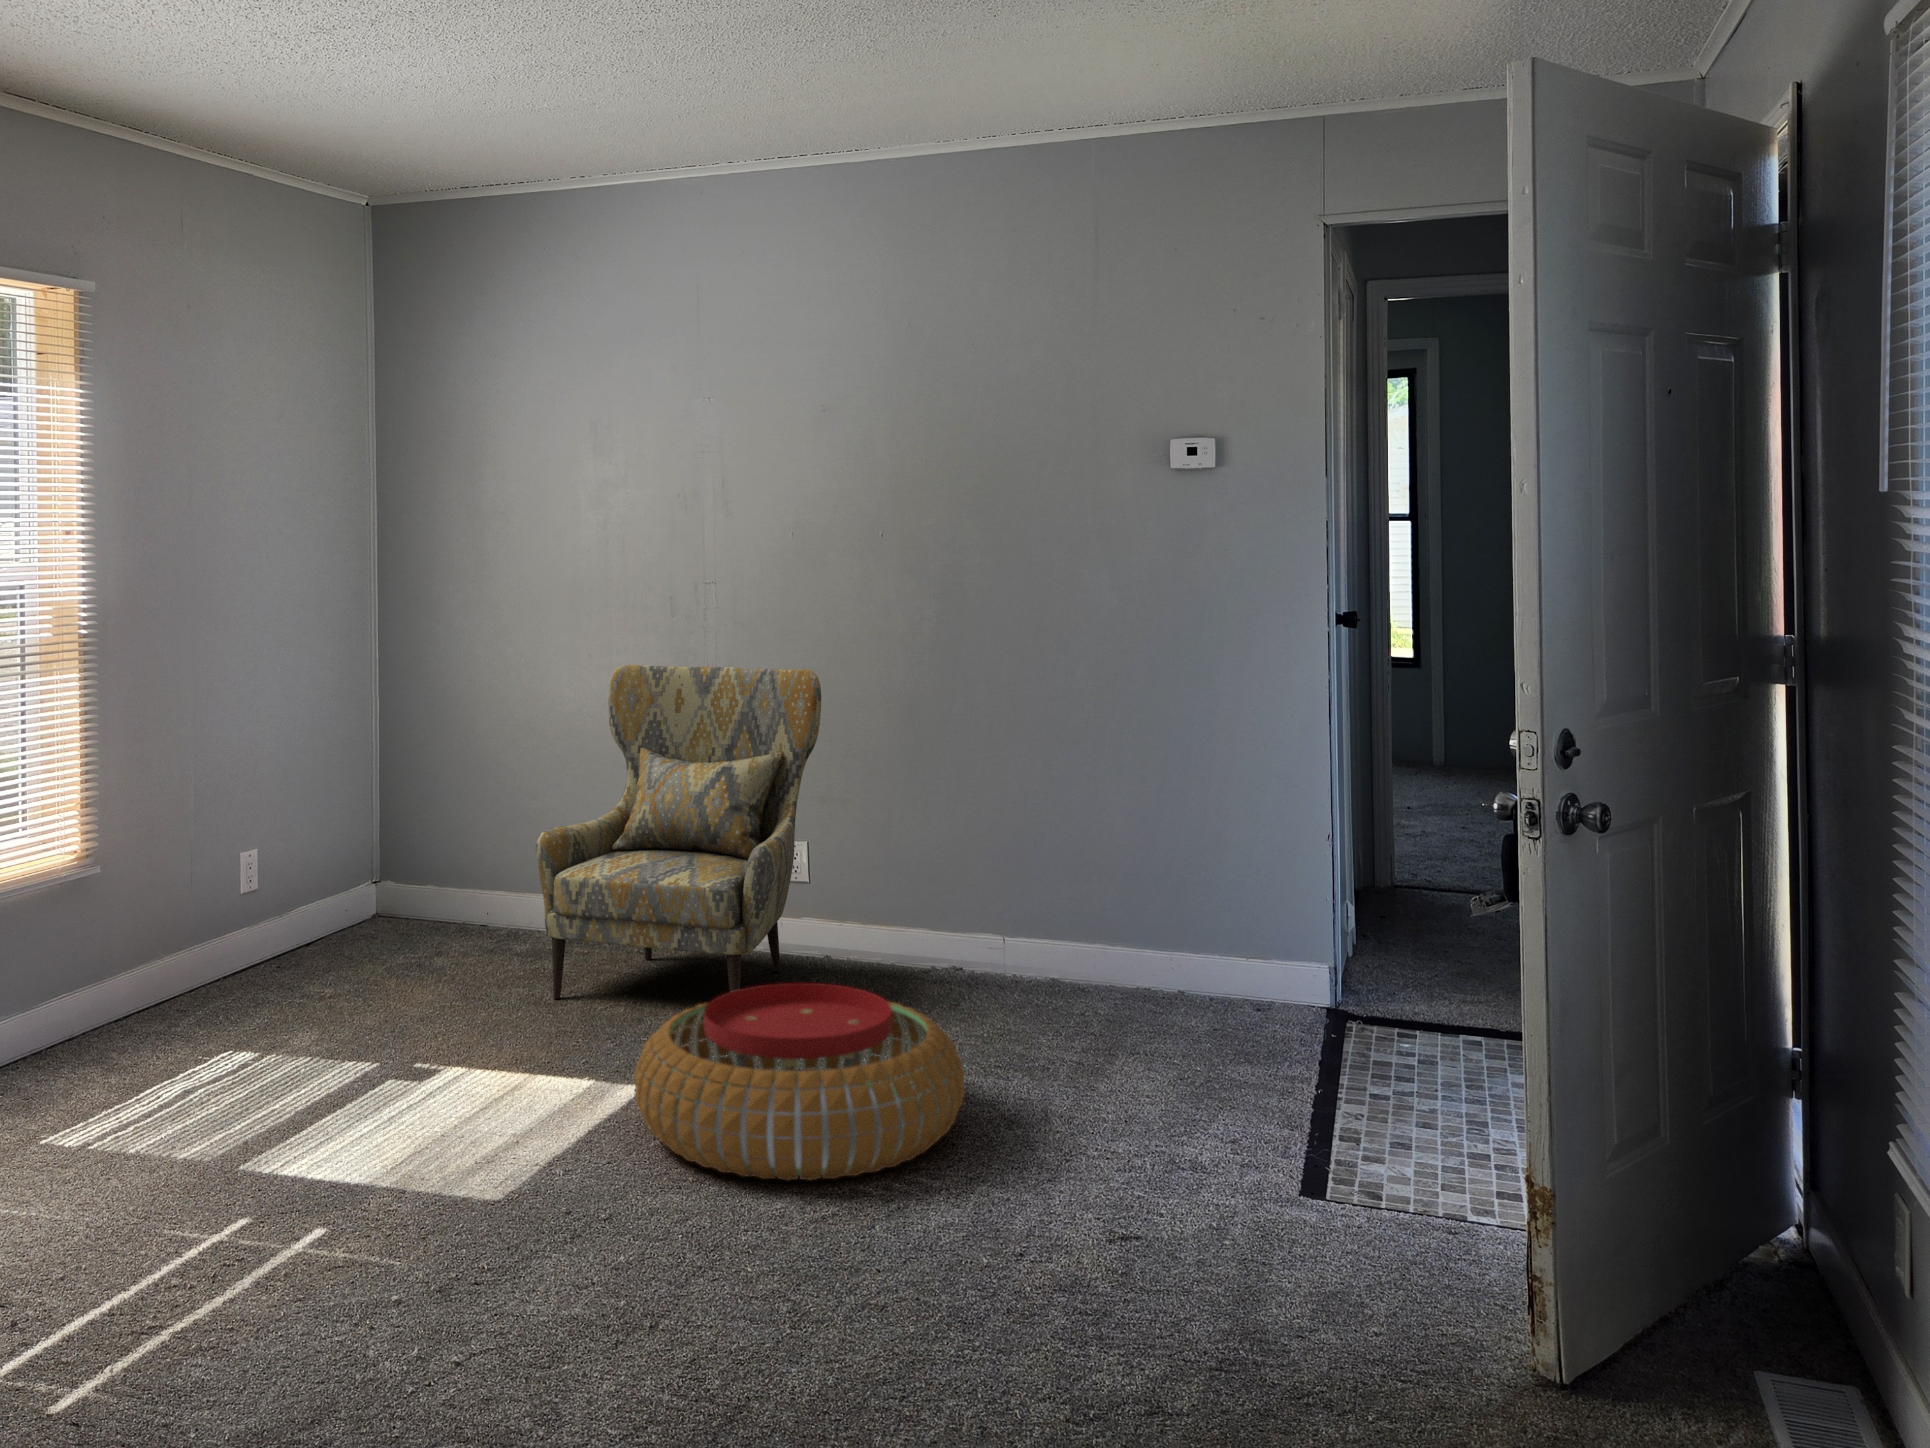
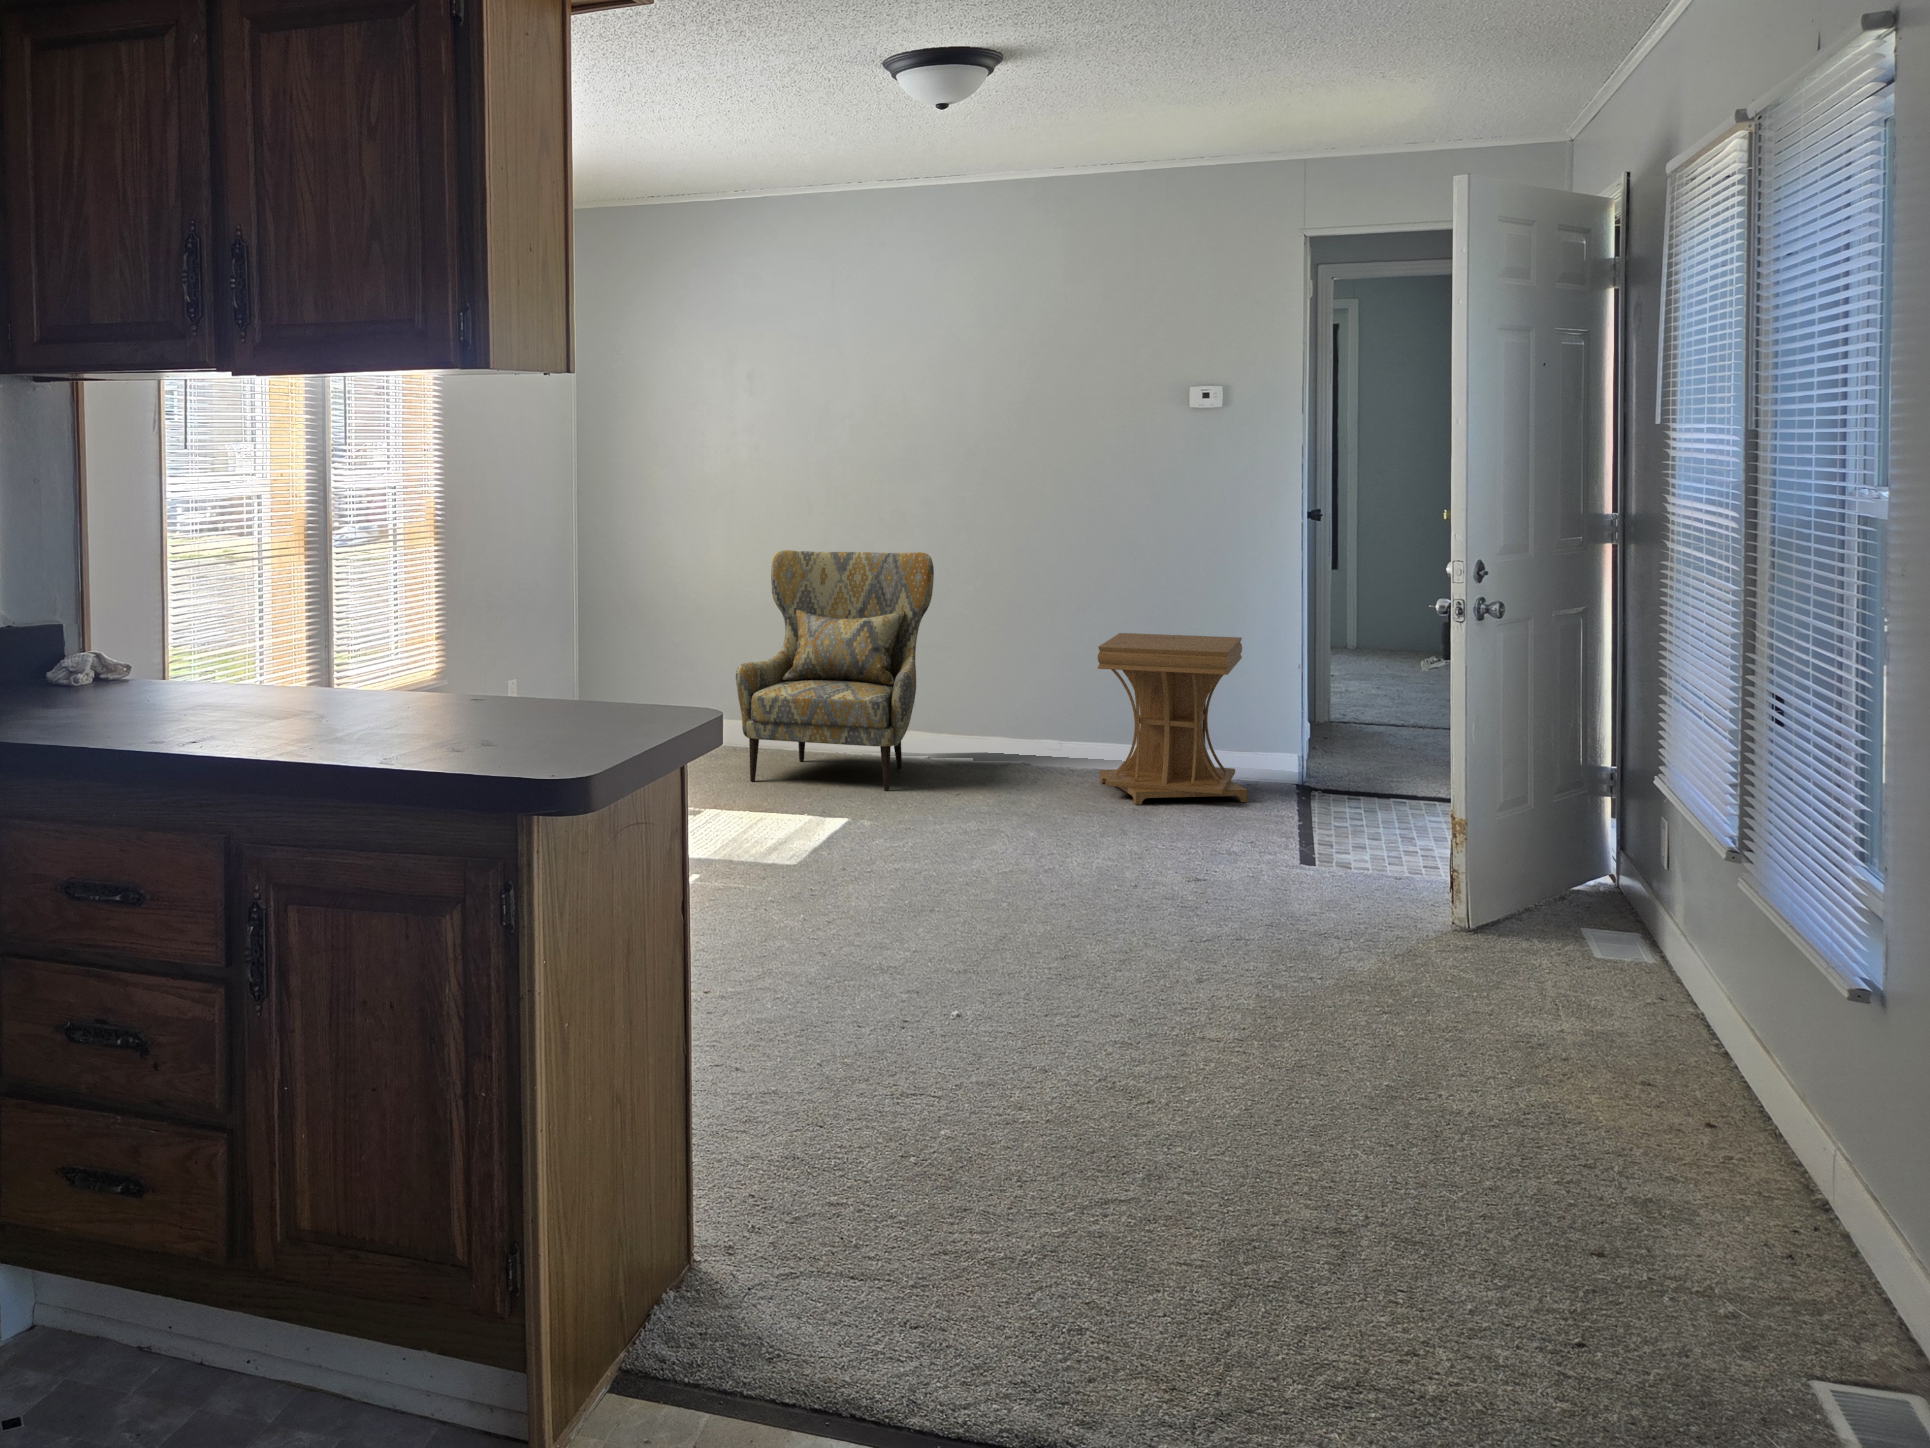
side table: none [1028,786,1248,1050] -> present [1098,633,1247,805]
pouf: present [634,983,965,1180] -> none [858,751,1077,861]

